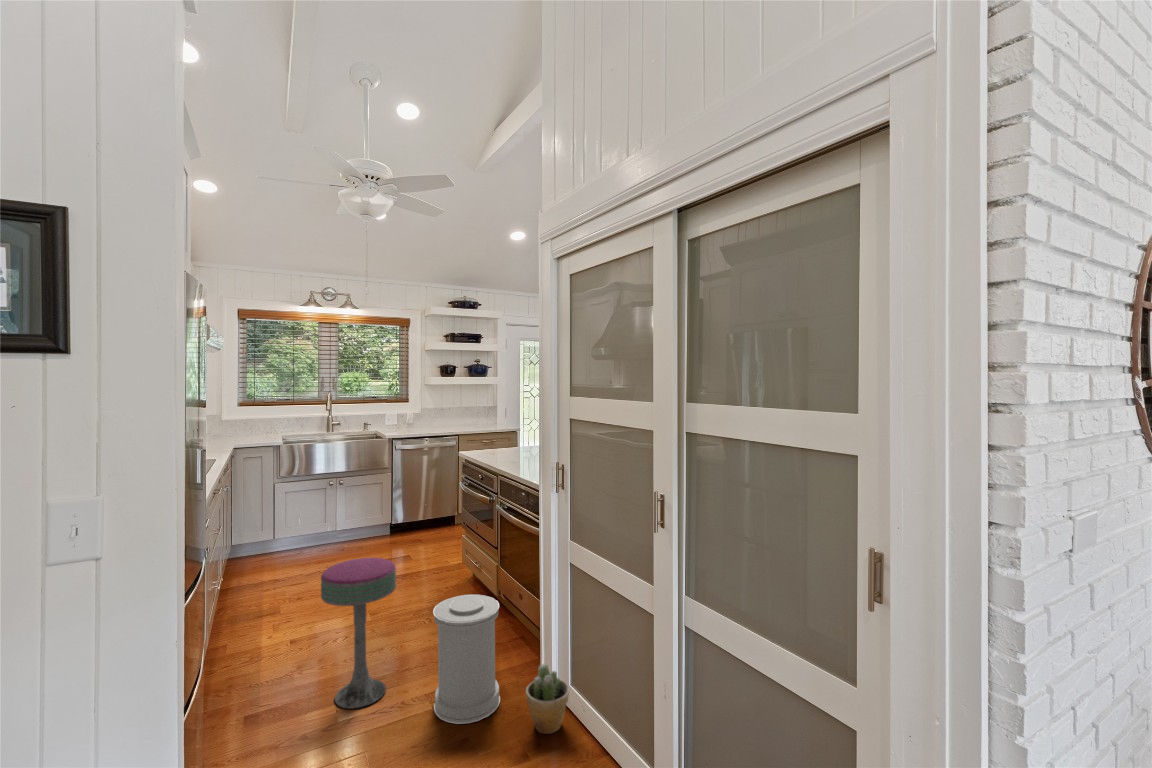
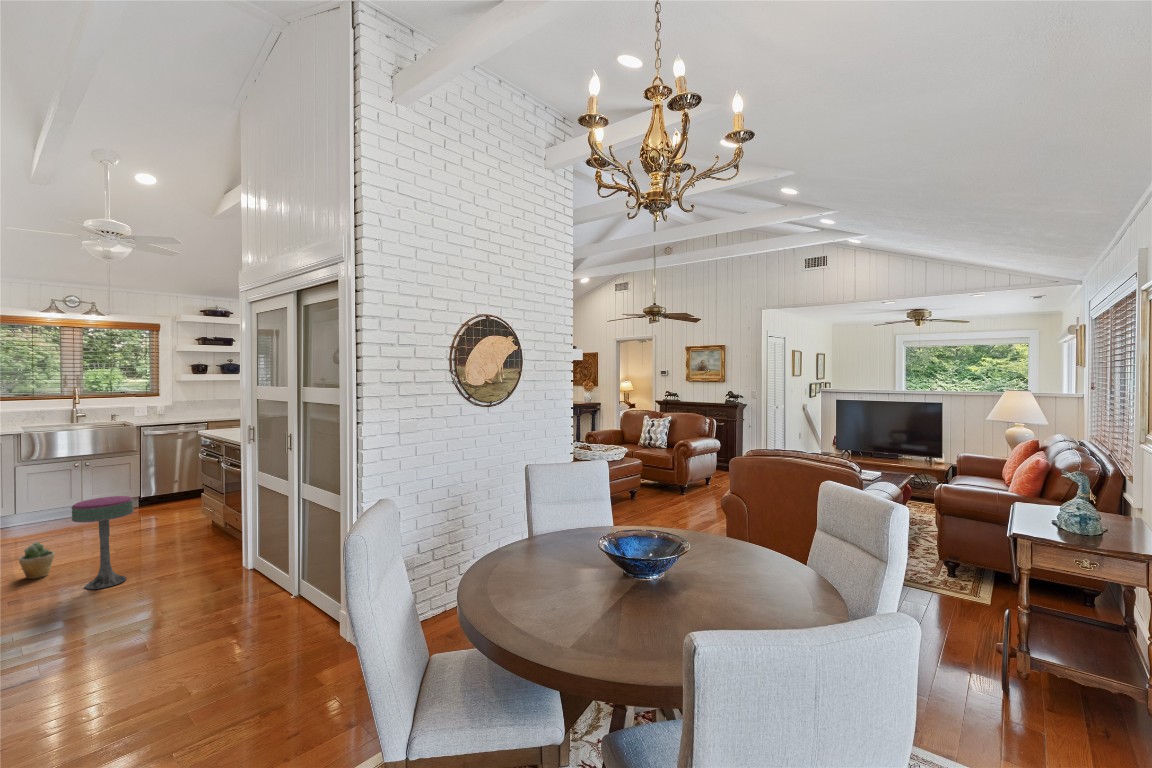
trash can: present [433,594,500,724] -> none [160,513,212,585]
potted plant: present [526,664,569,734] -> present [19,542,55,579]

